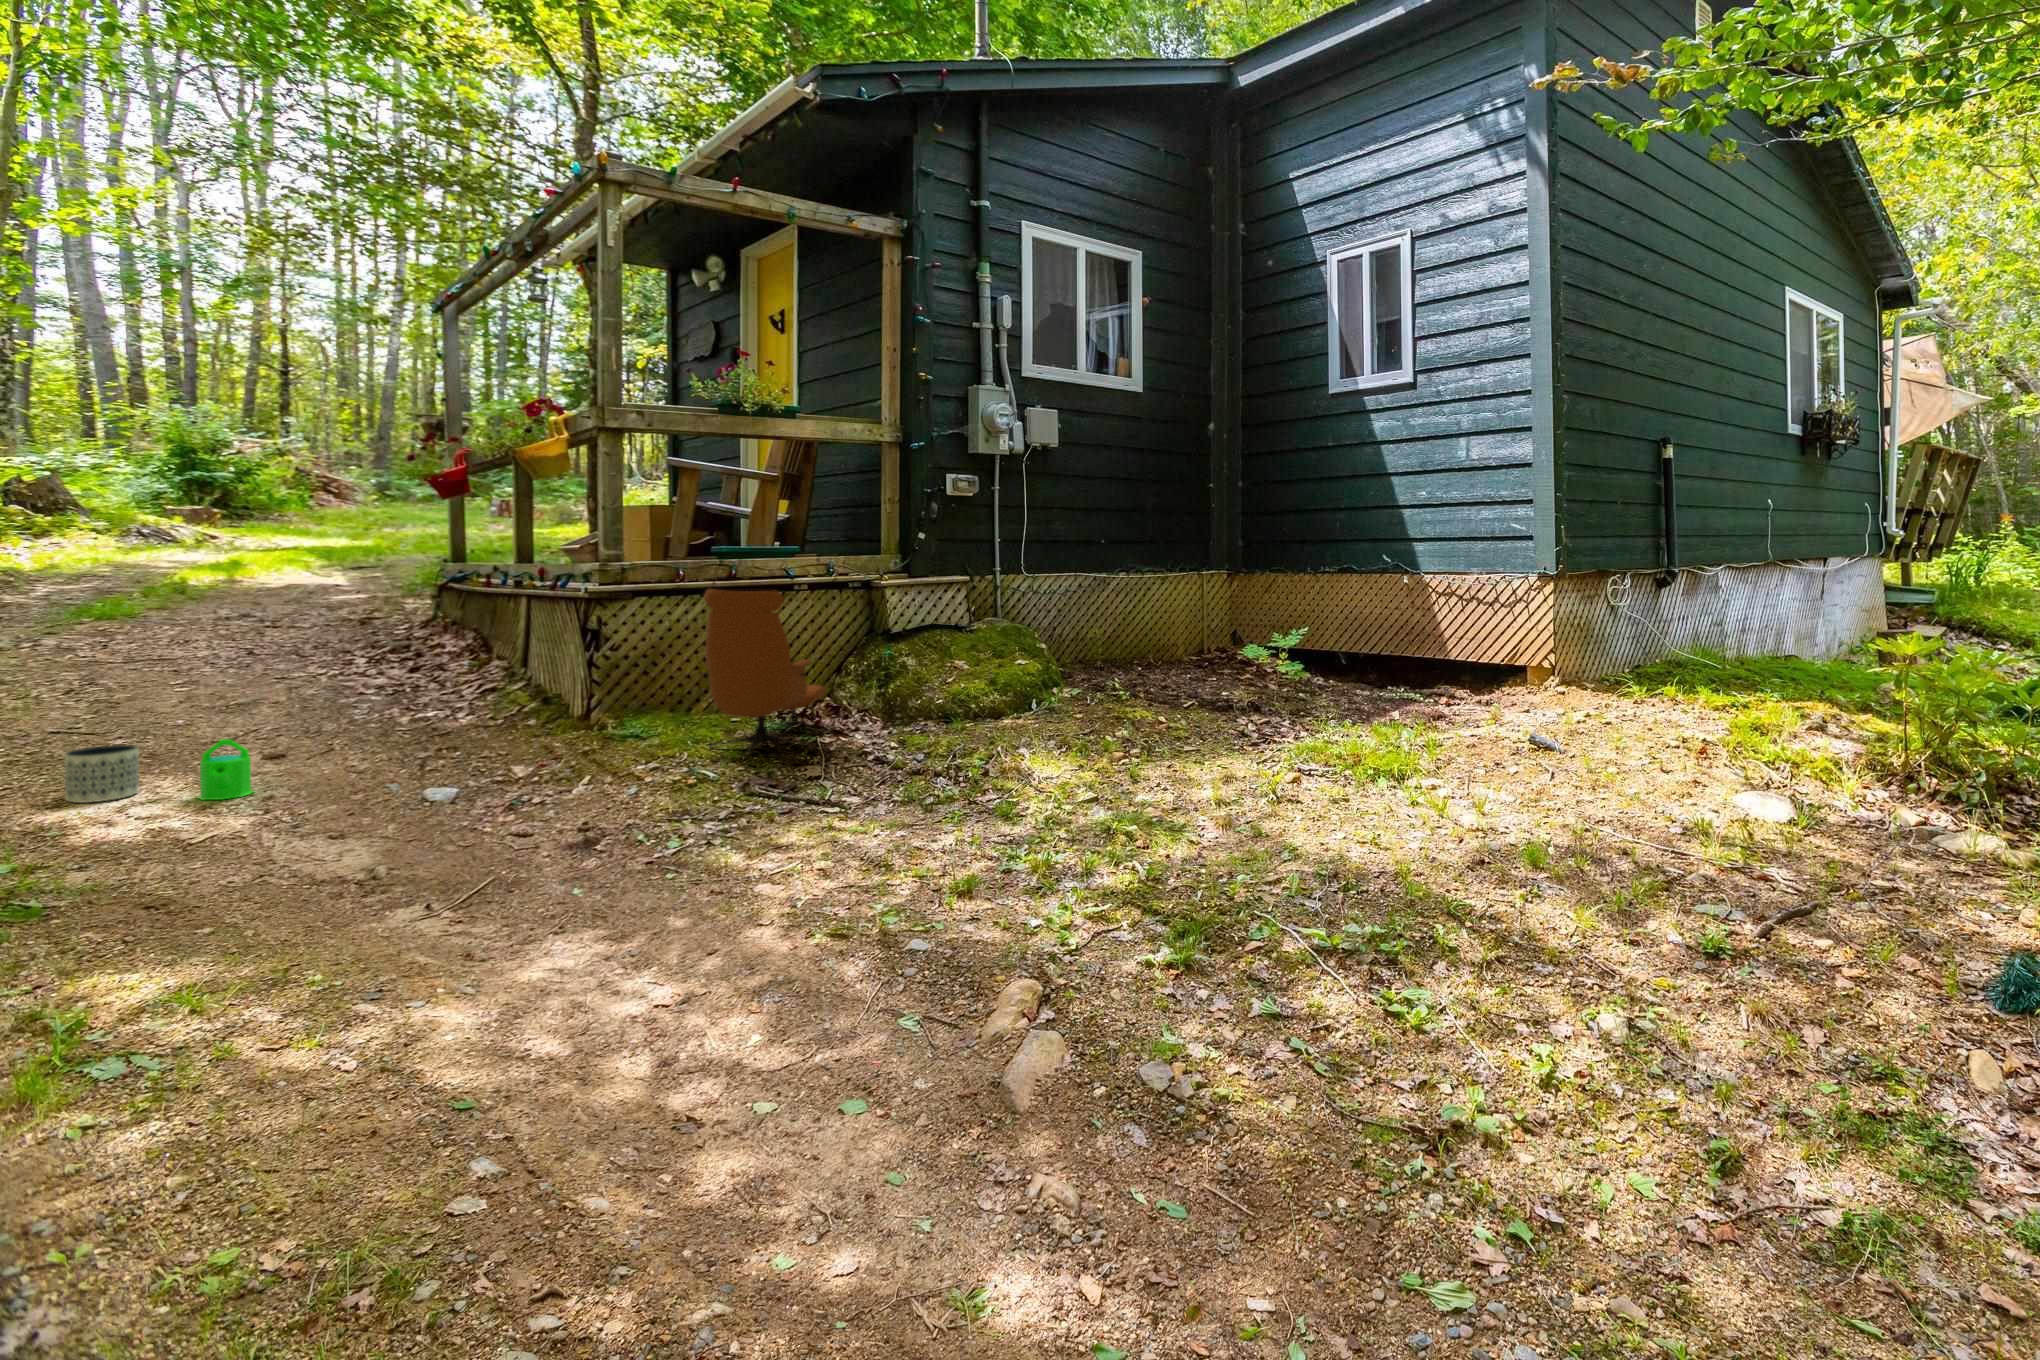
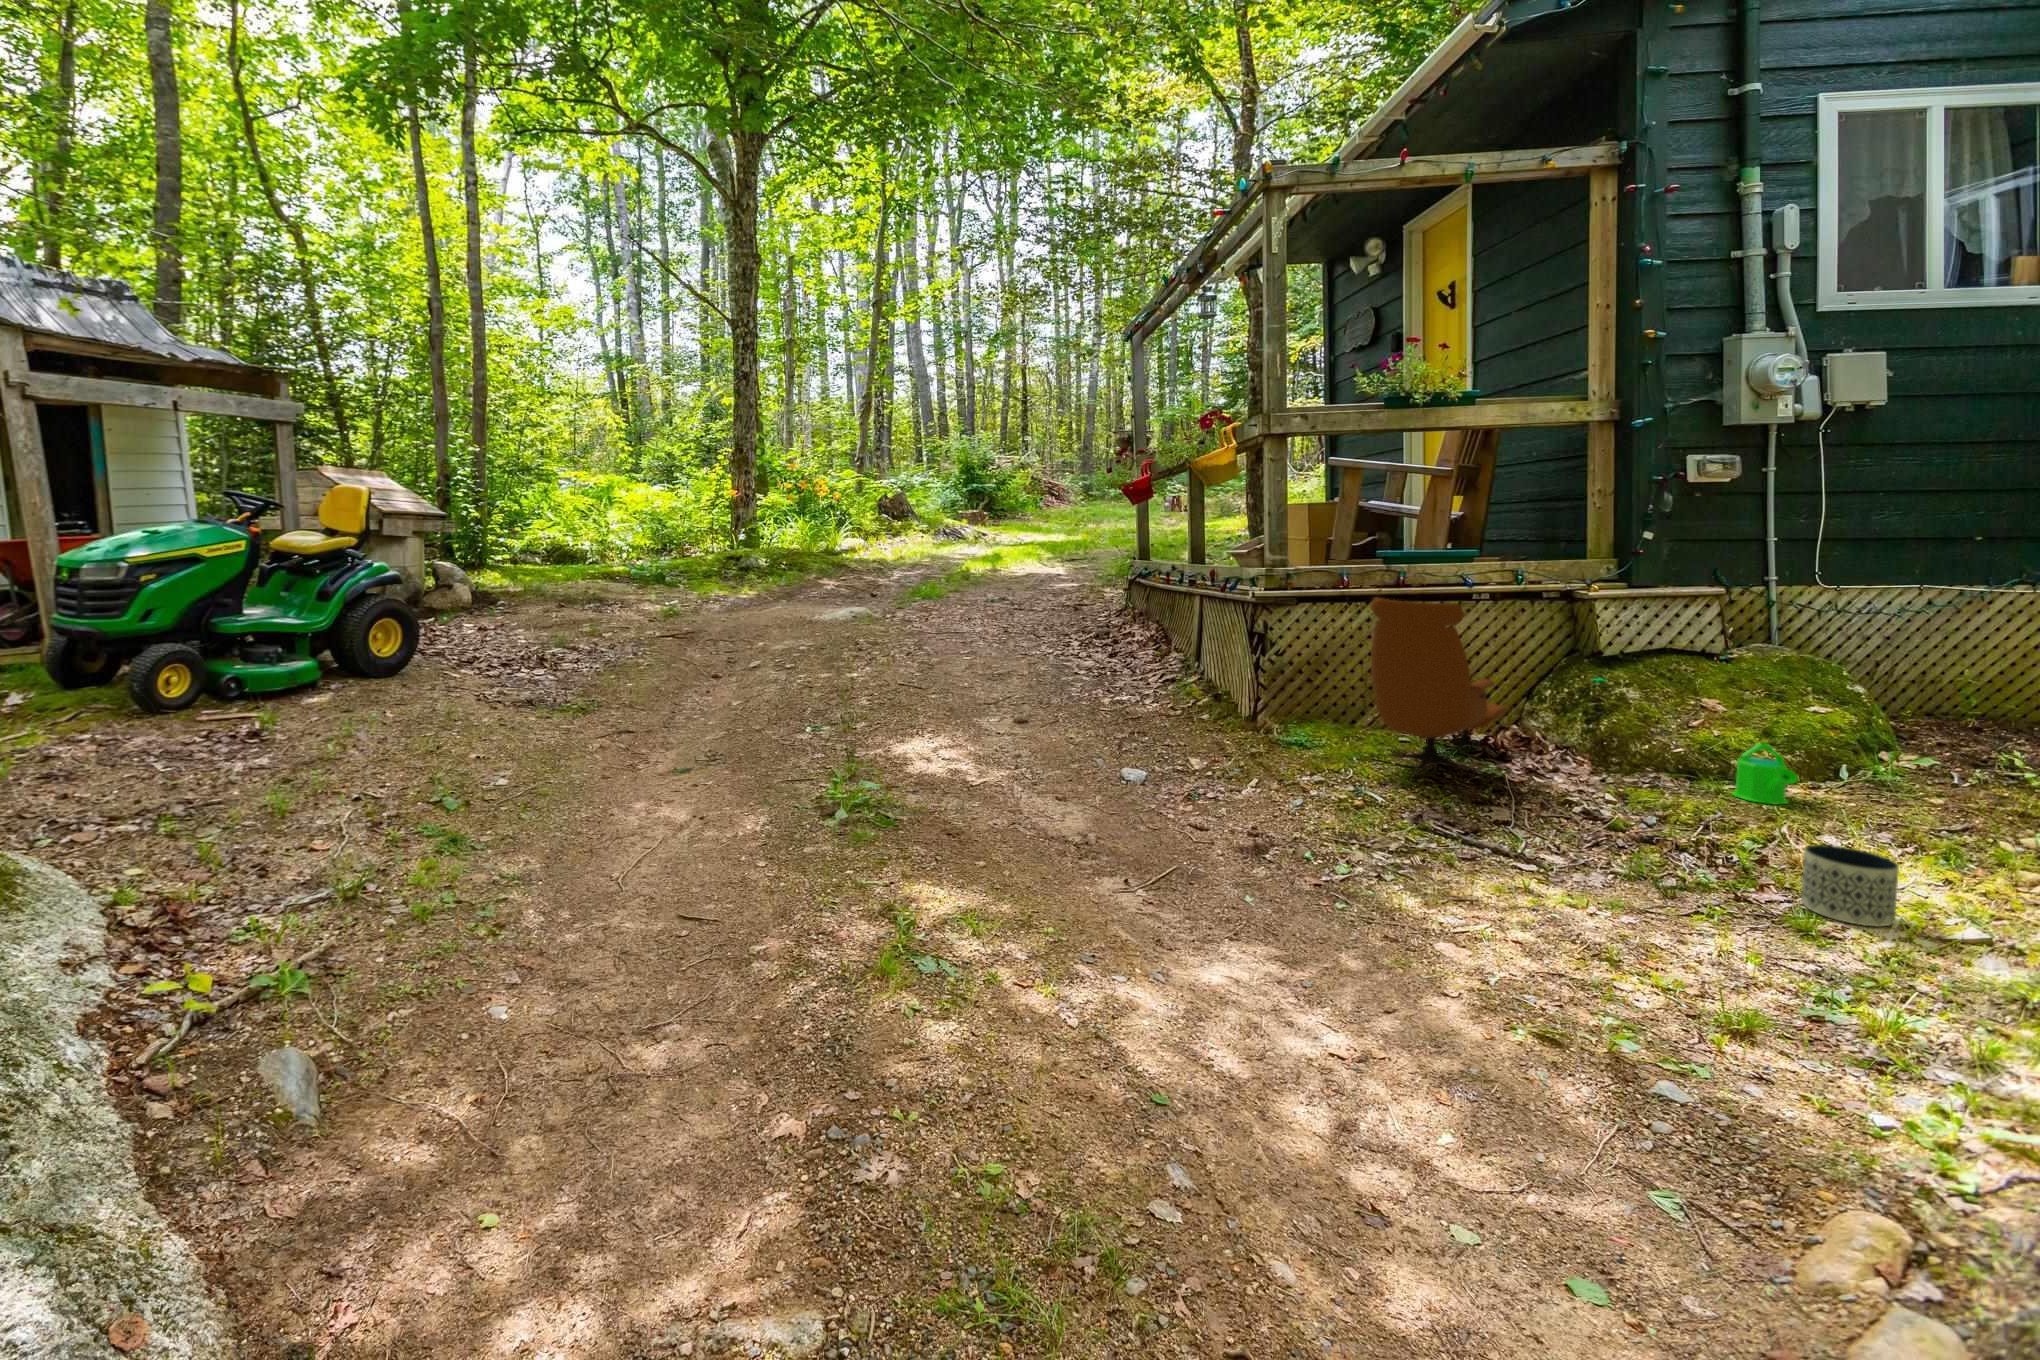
watering can: present [198,739,253,800] -> present [1732,743,1798,805]
planter: present [64,745,139,803] -> present [1801,845,1899,927]

